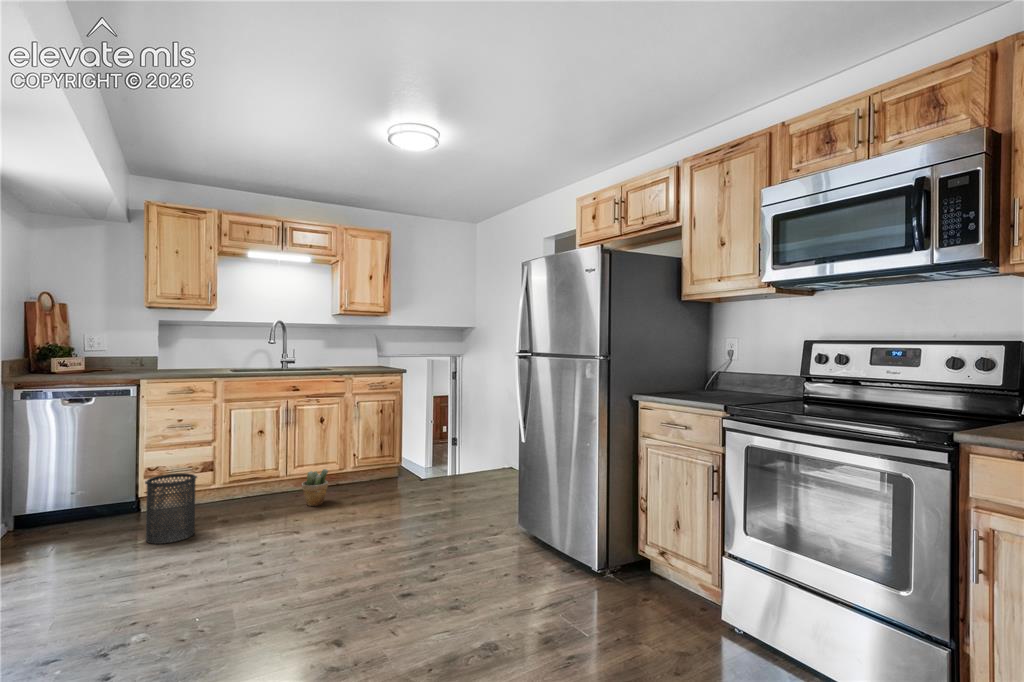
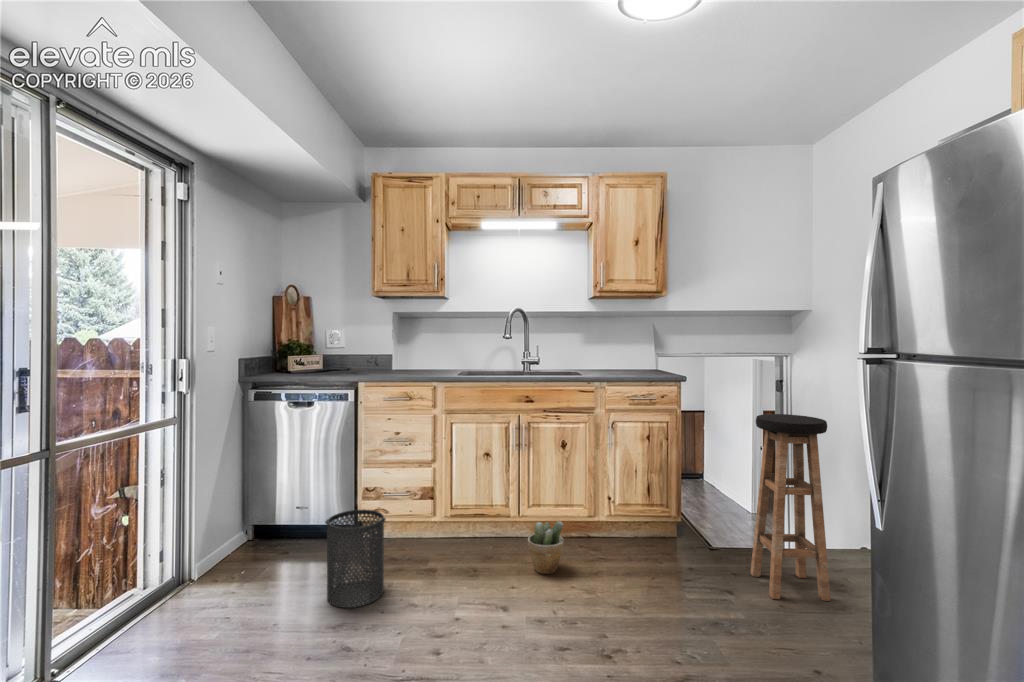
bar stool: none [445,389,486,494] -> present [750,414,831,601]

